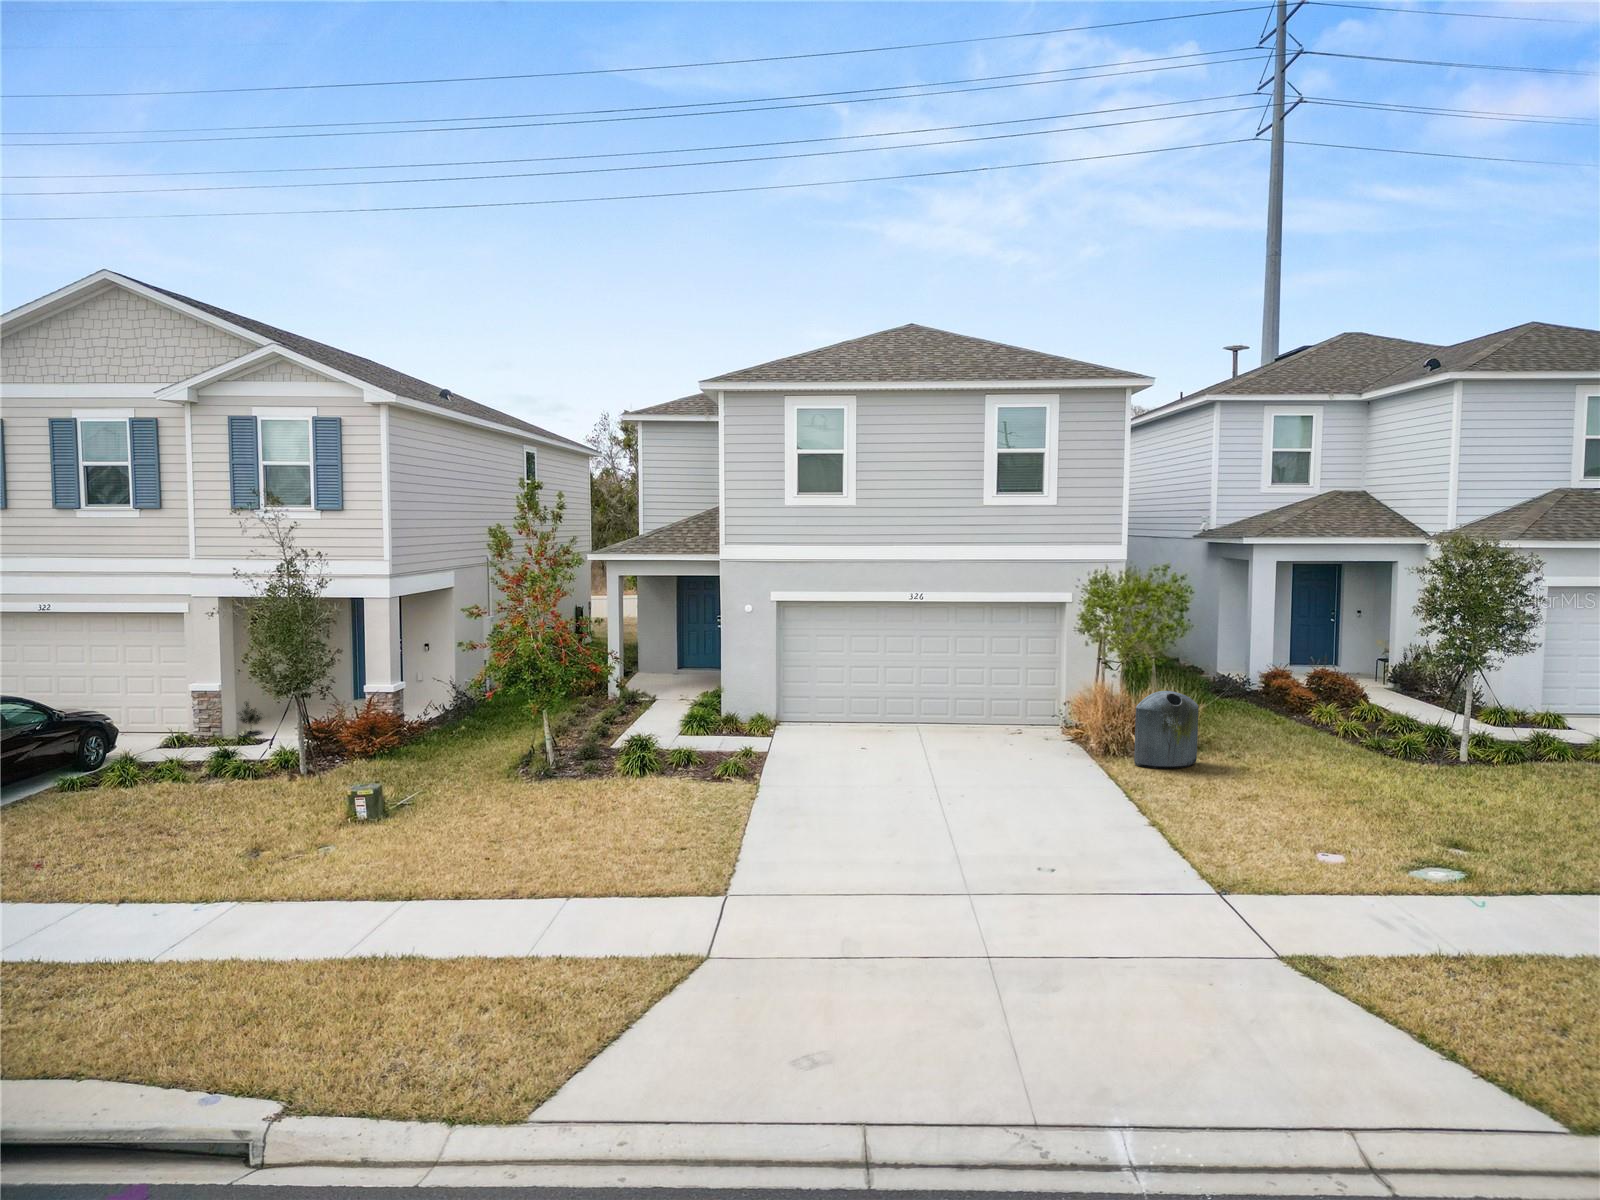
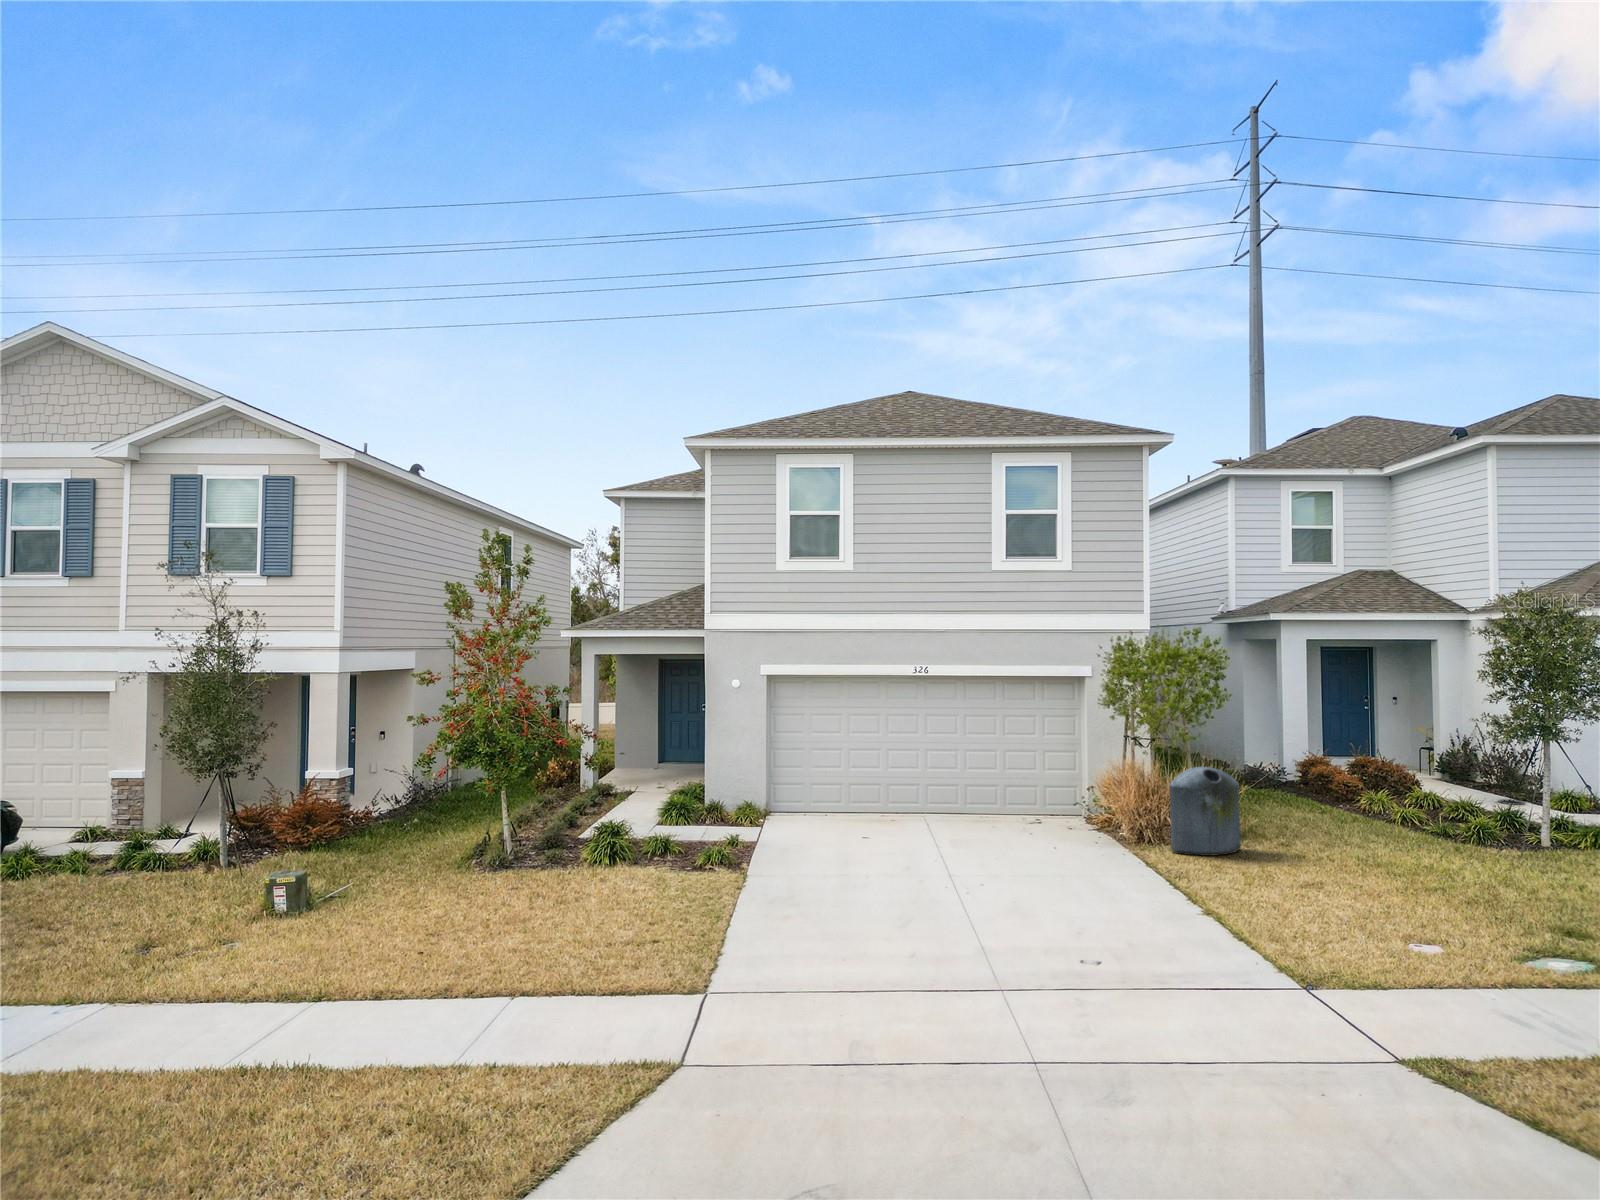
potted tree: present [237,702,262,737] -> present [1495,768,1525,805]

